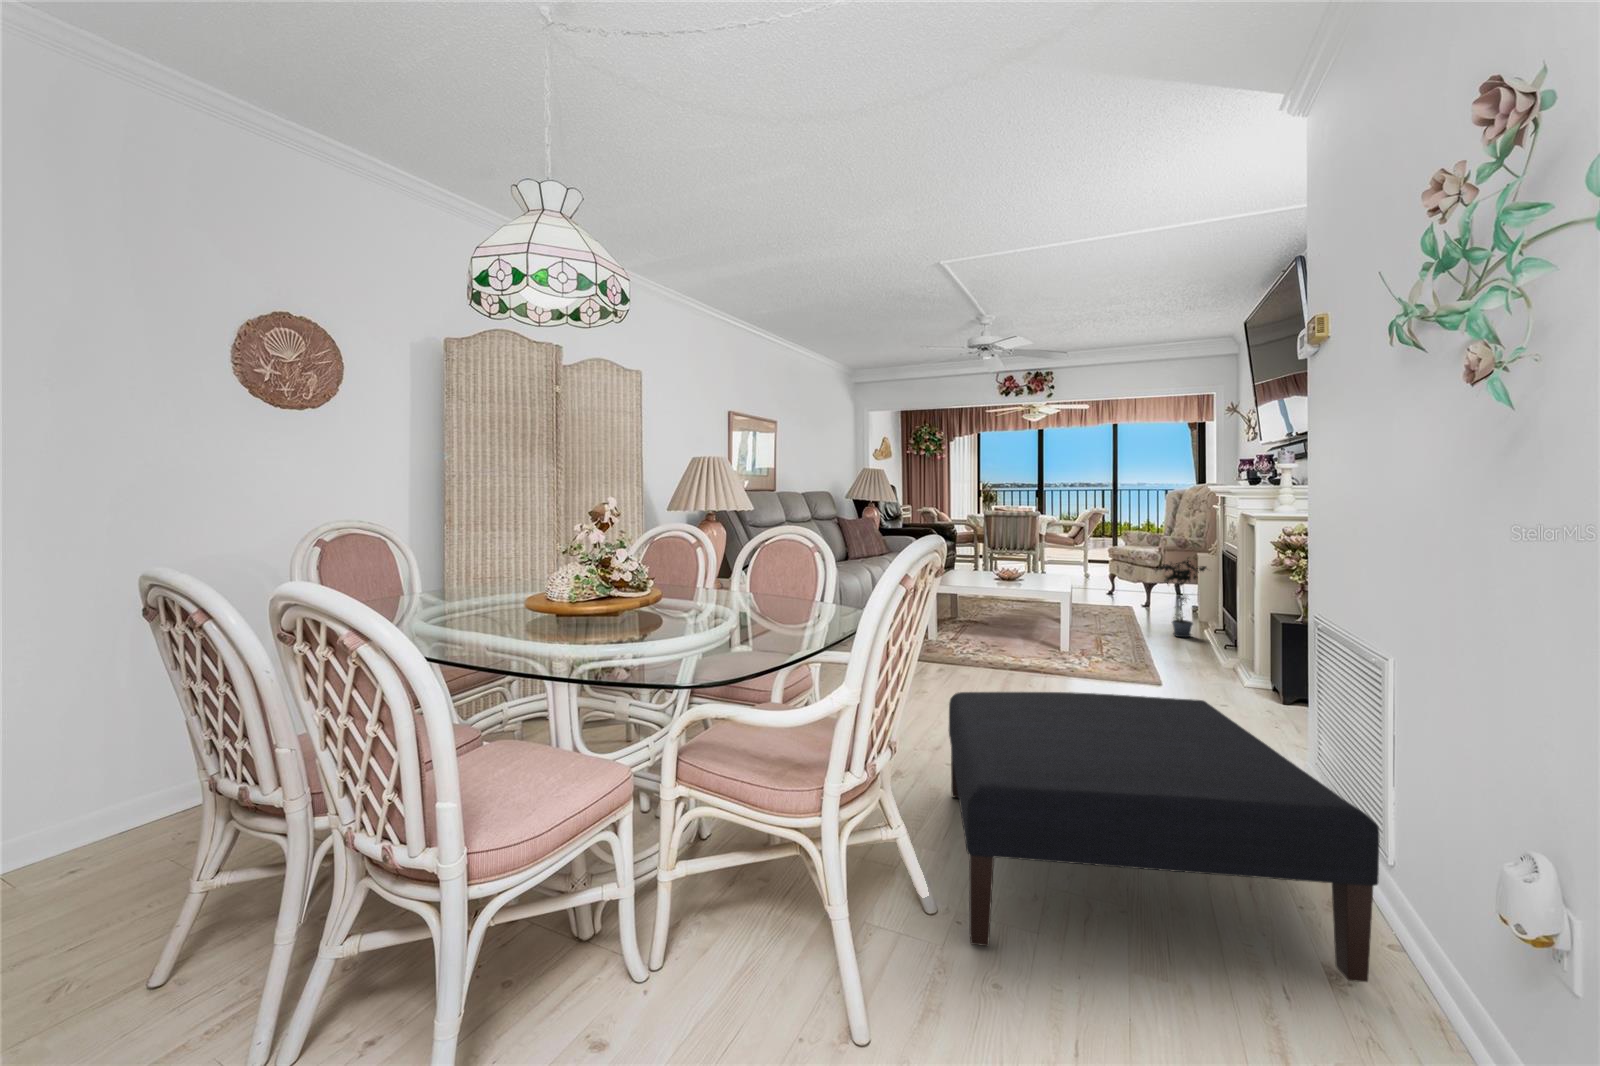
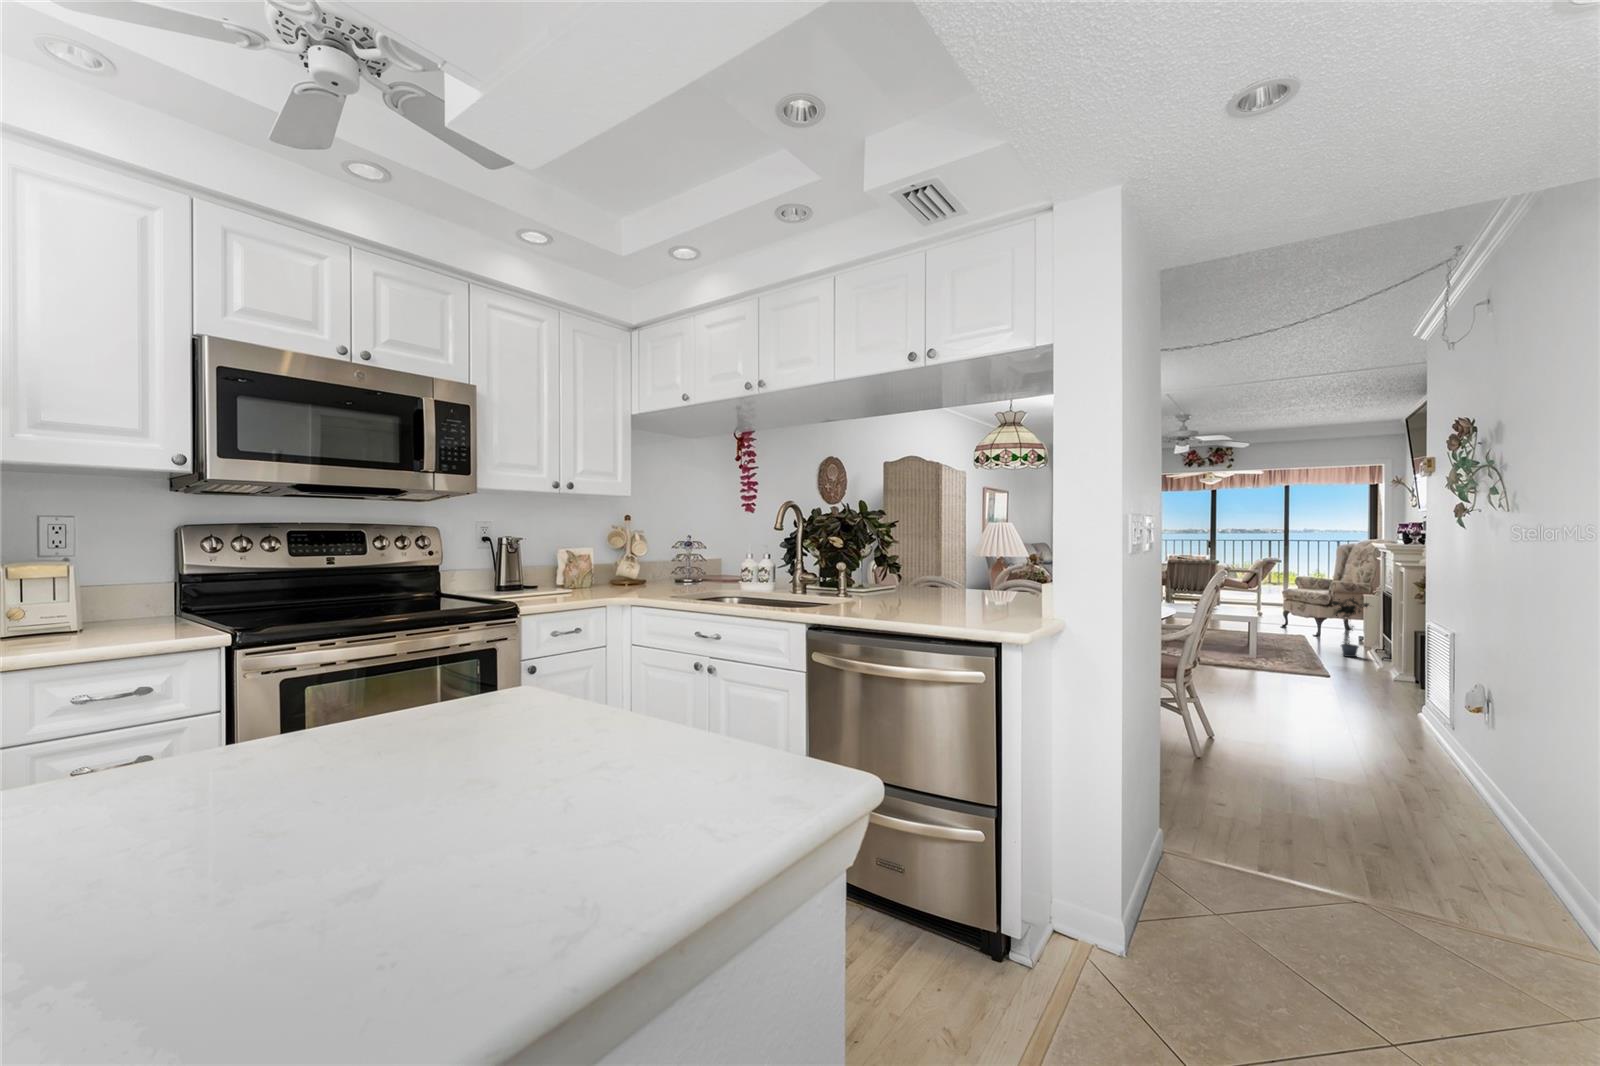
ottoman: present [949,692,1379,982] -> none [1197,654,1429,766]

